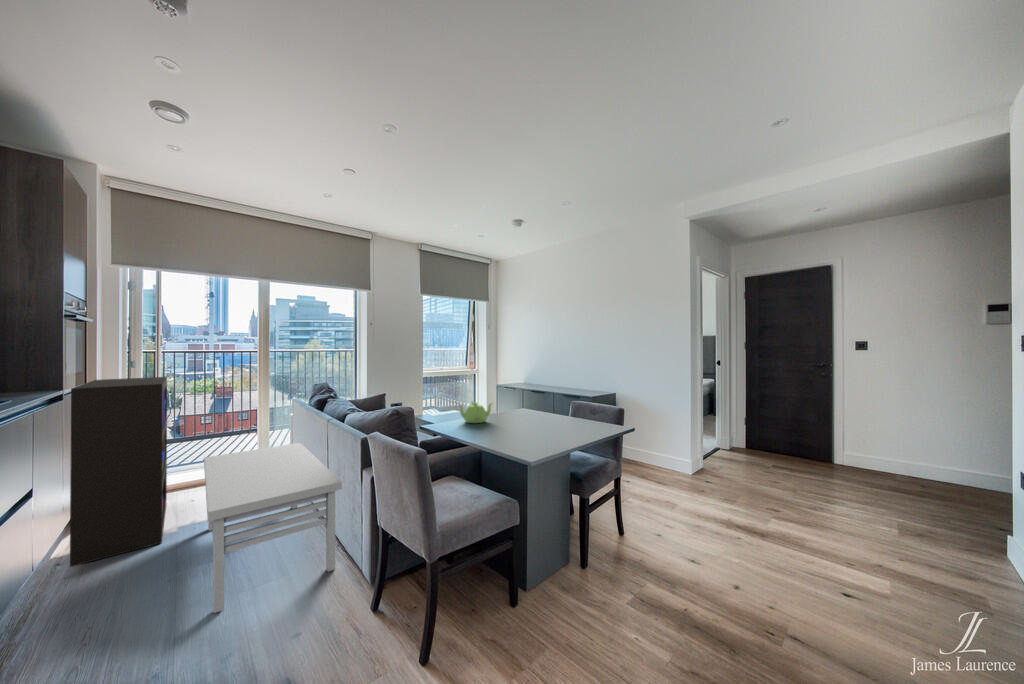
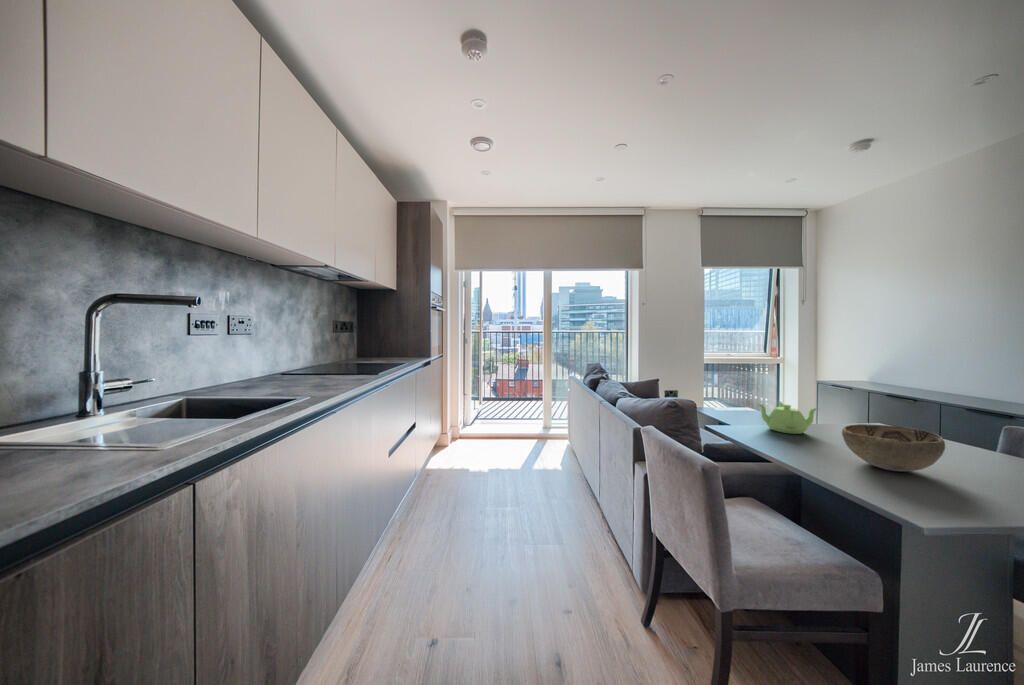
bookshelf: present [70,377,167,566] -> none [433,351,486,479]
decorative bowl: none [502,408,546,436] -> present [842,424,945,471]
storage bench: present [204,443,342,613] -> none [503,418,612,556]

